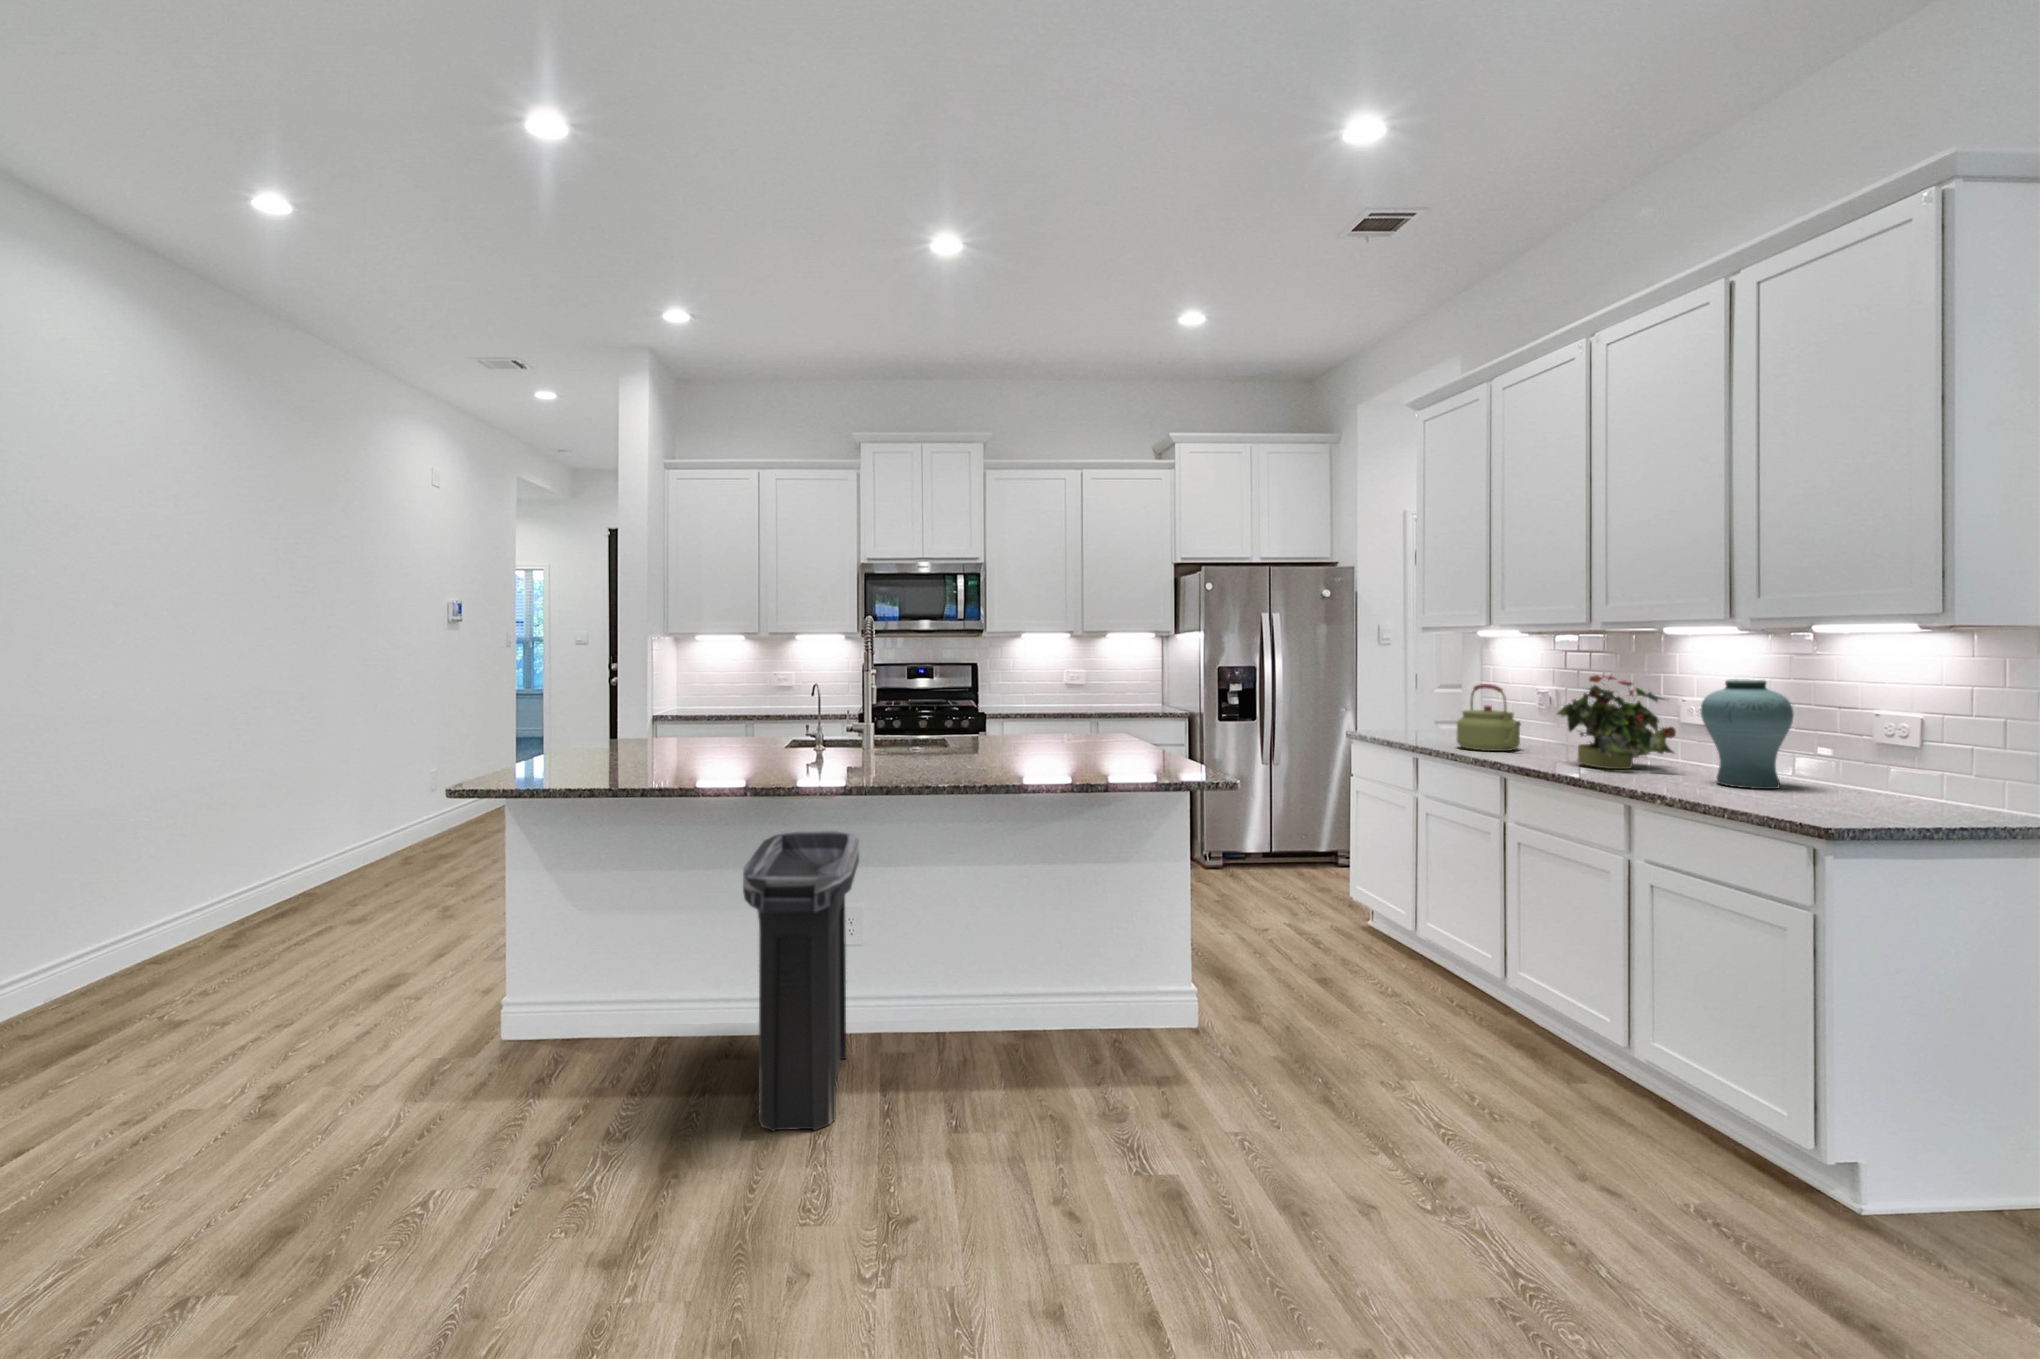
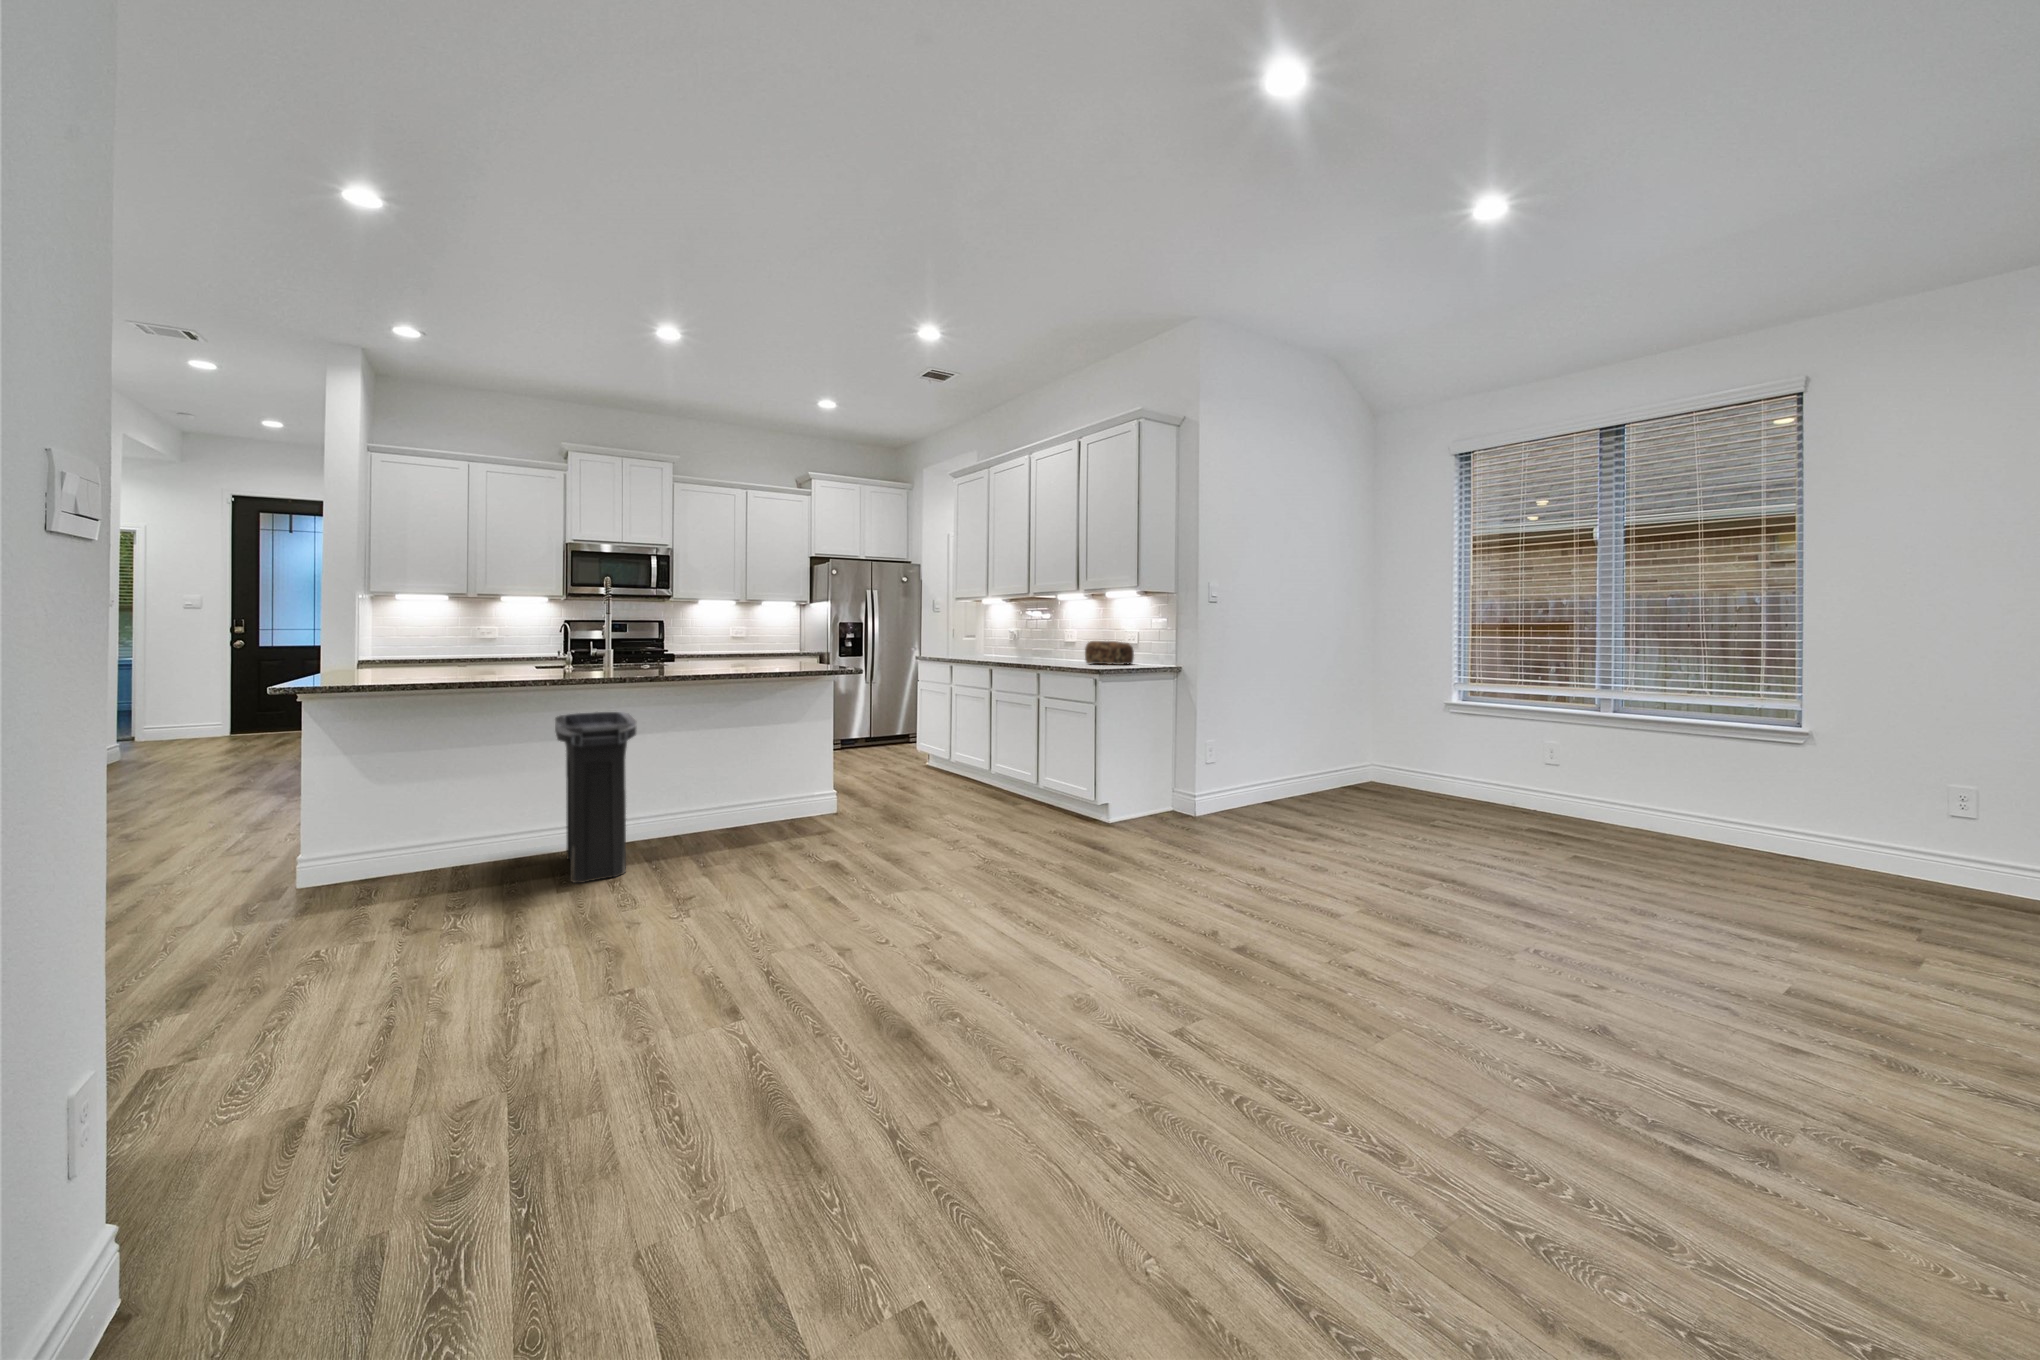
potted plant: present [1557,675,1676,769] -> none [1013,618,1056,661]
vase: present [1701,679,1794,789] -> none [1063,618,1093,662]
kettle: present [1457,684,1521,751] -> none [972,626,1000,659]
bread loaf: none [1785,744,1959,817] -> present [1085,641,1134,665]

